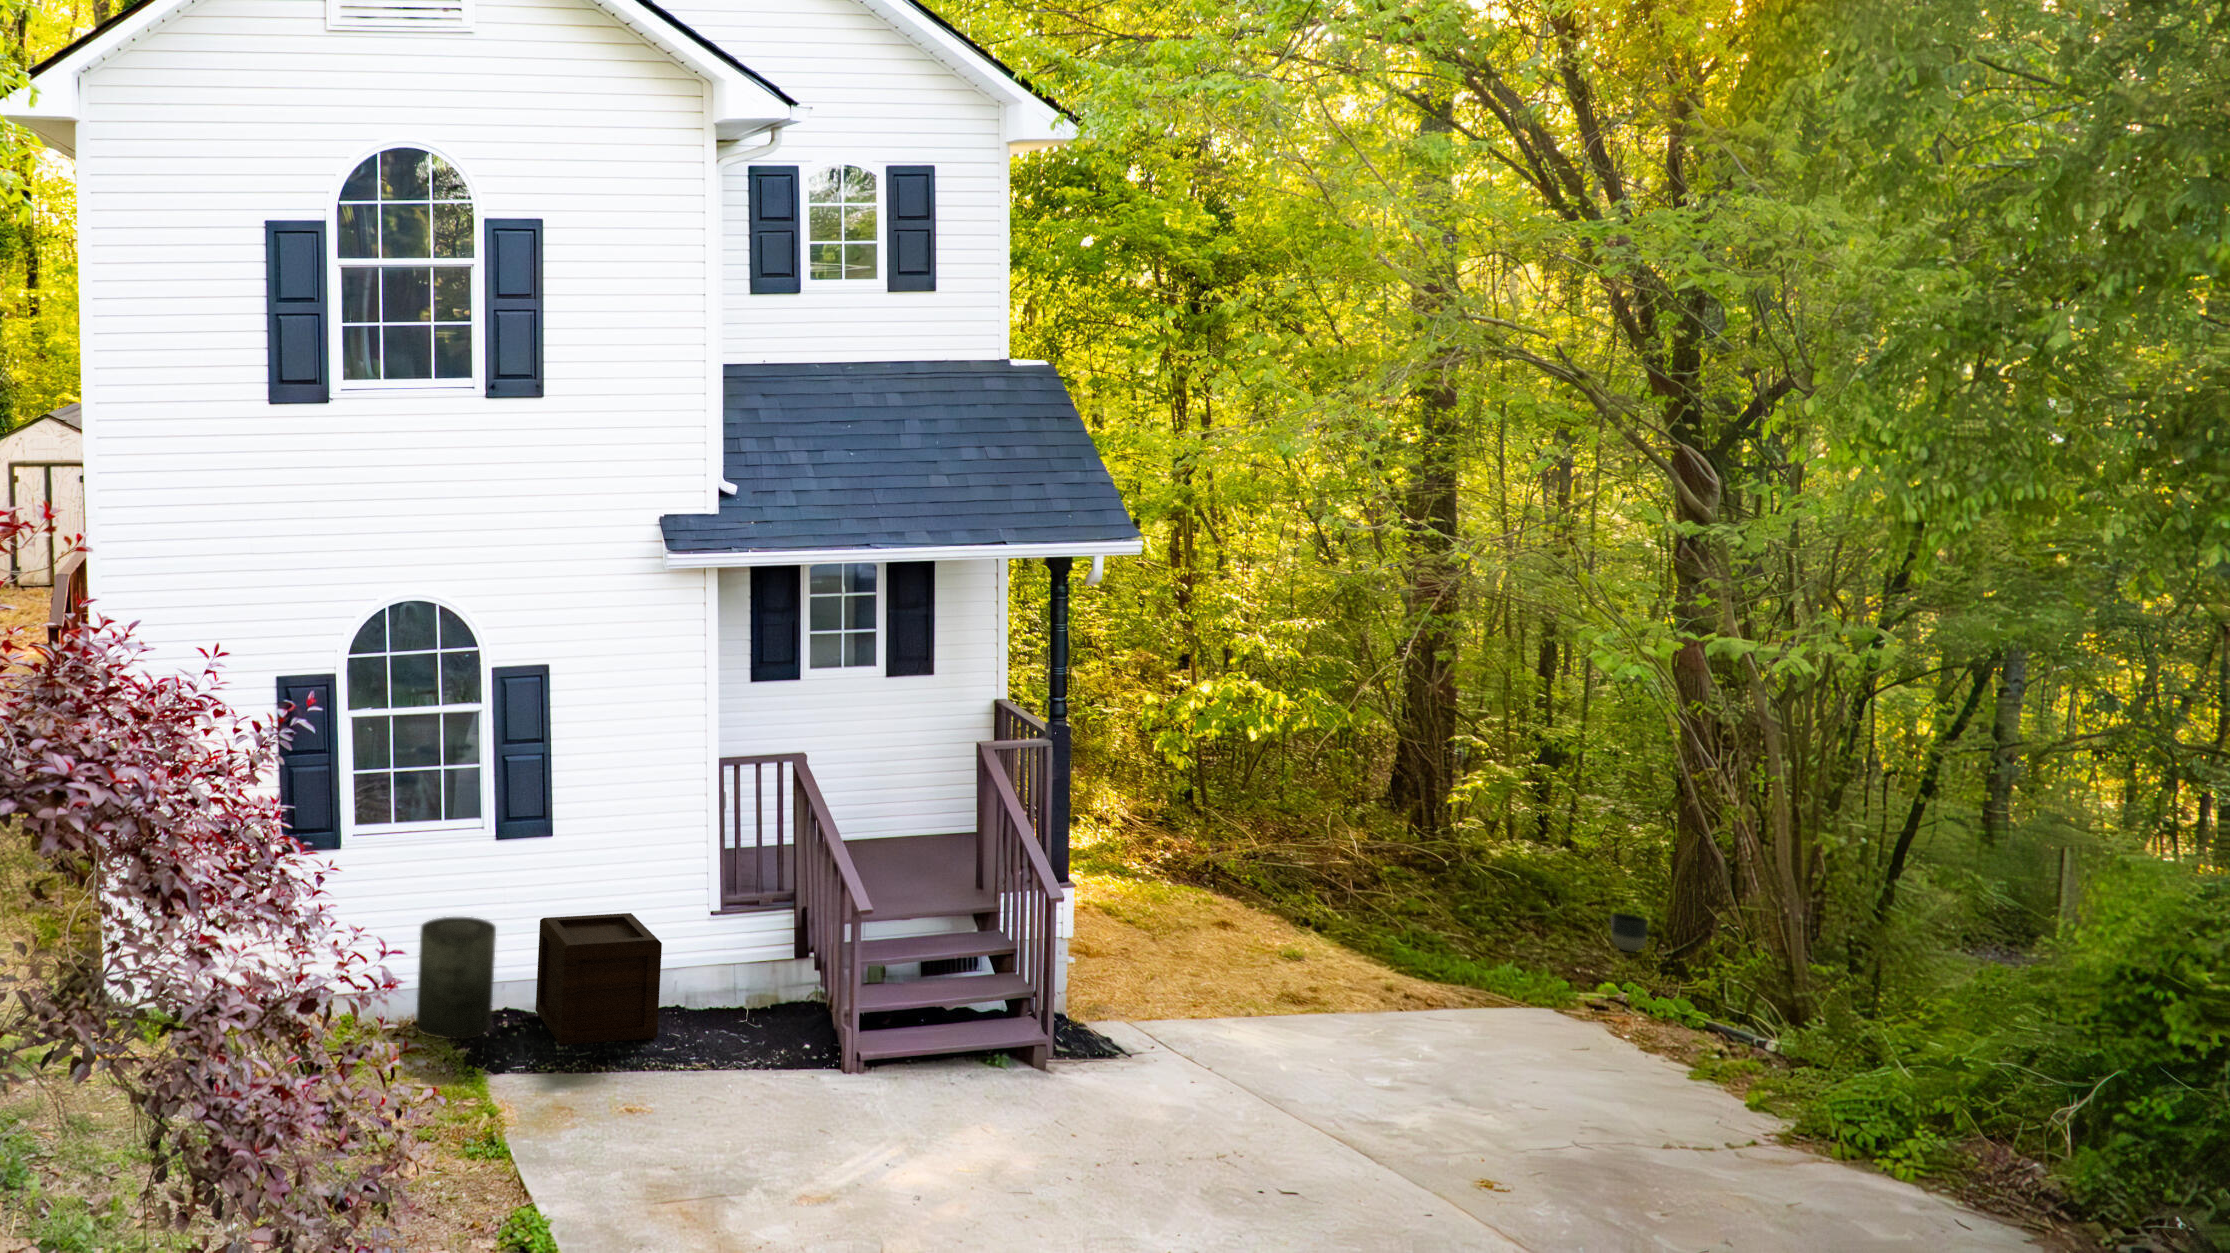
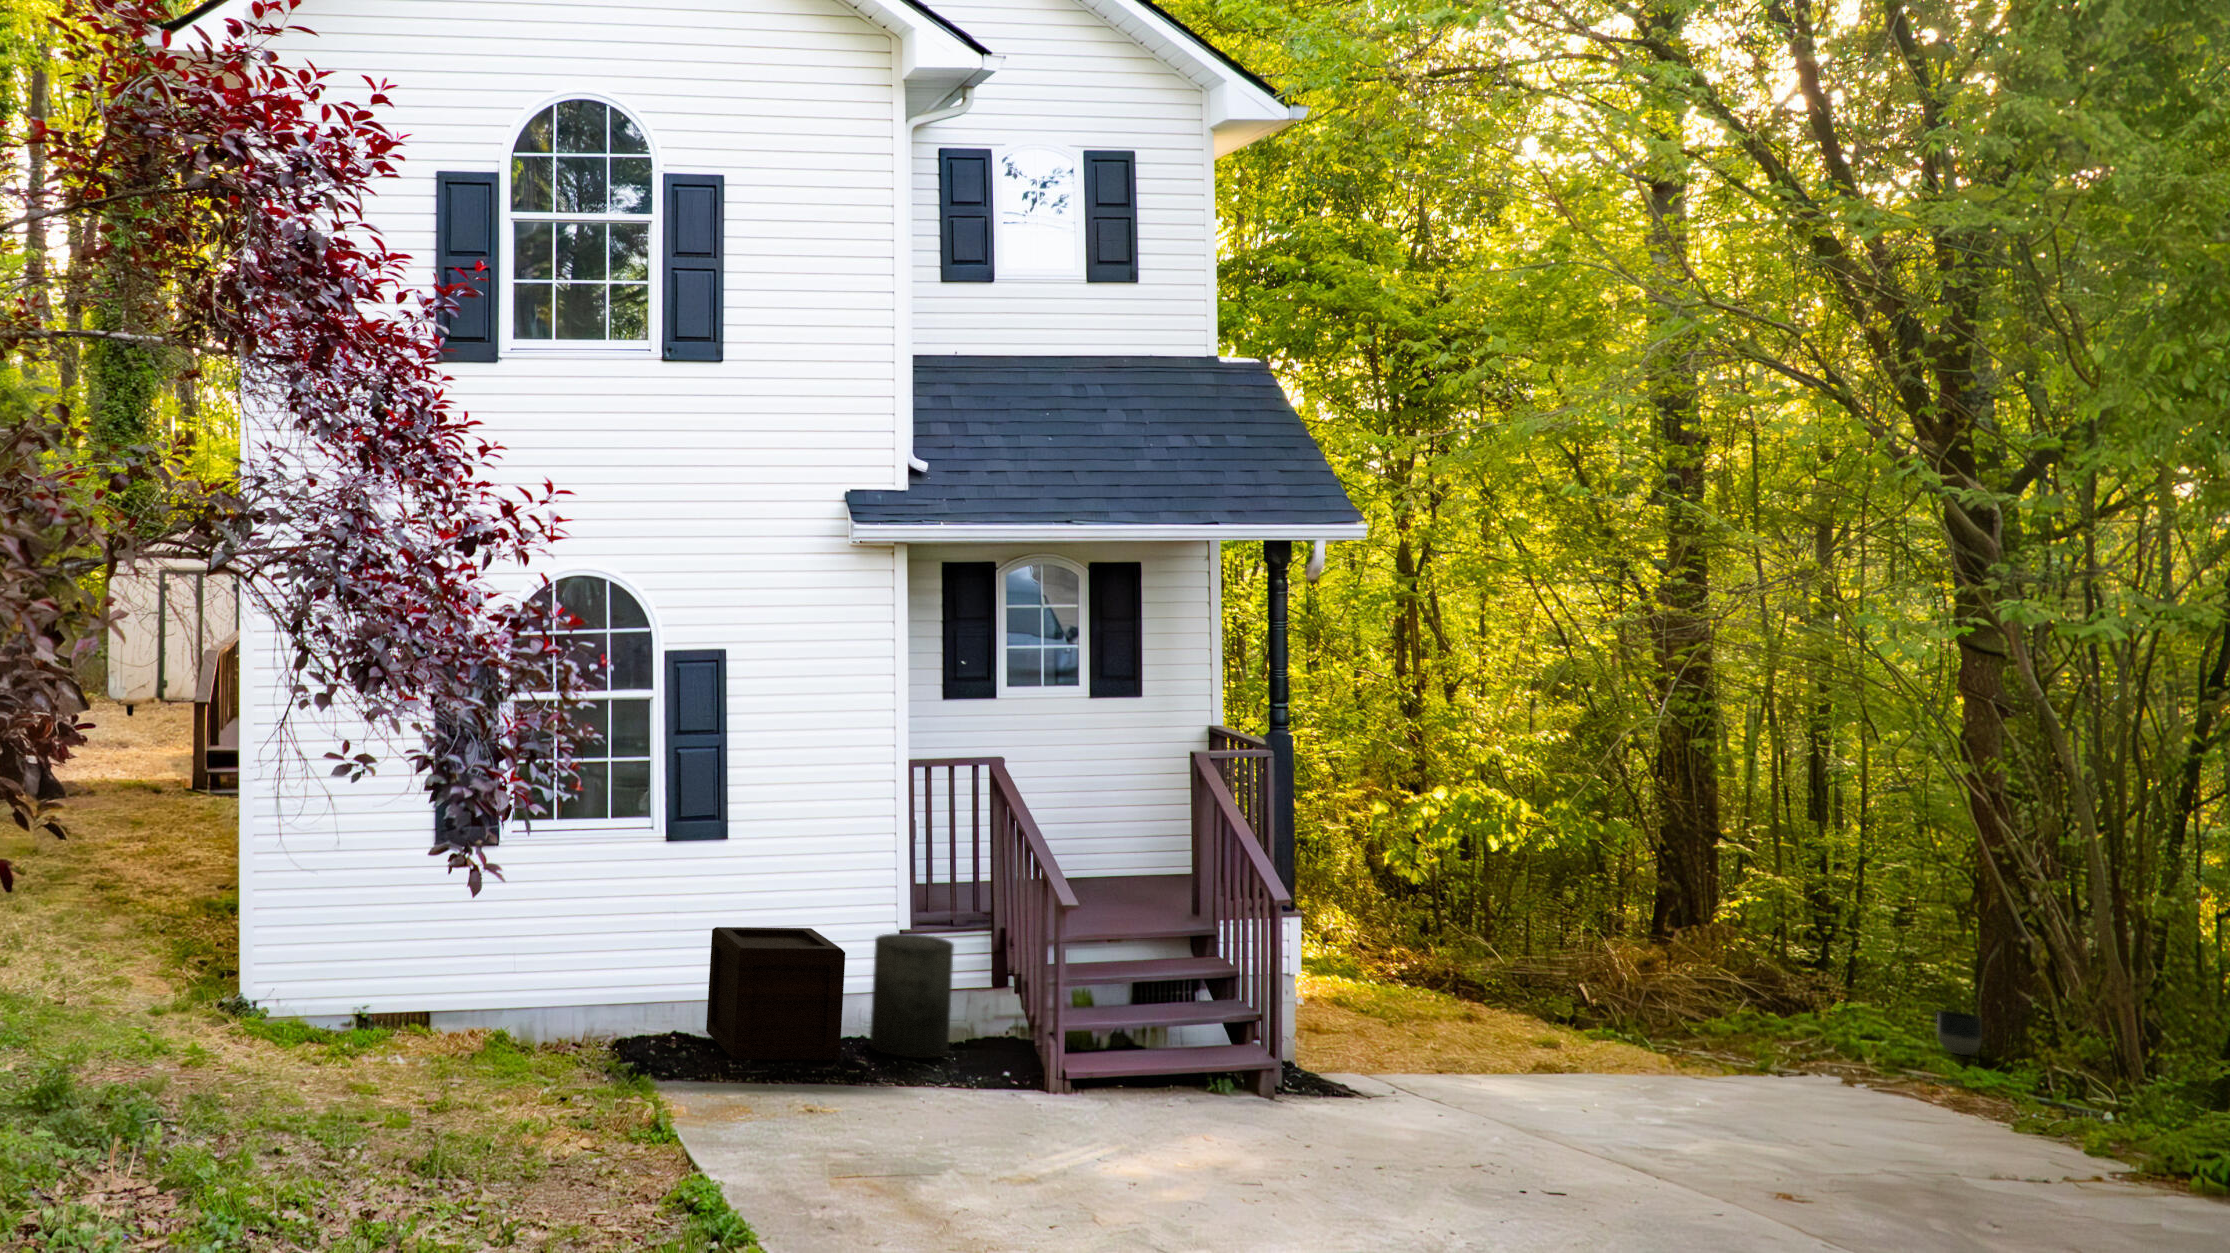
trash can: present [416,917,496,1039] -> present [870,933,954,1058]

